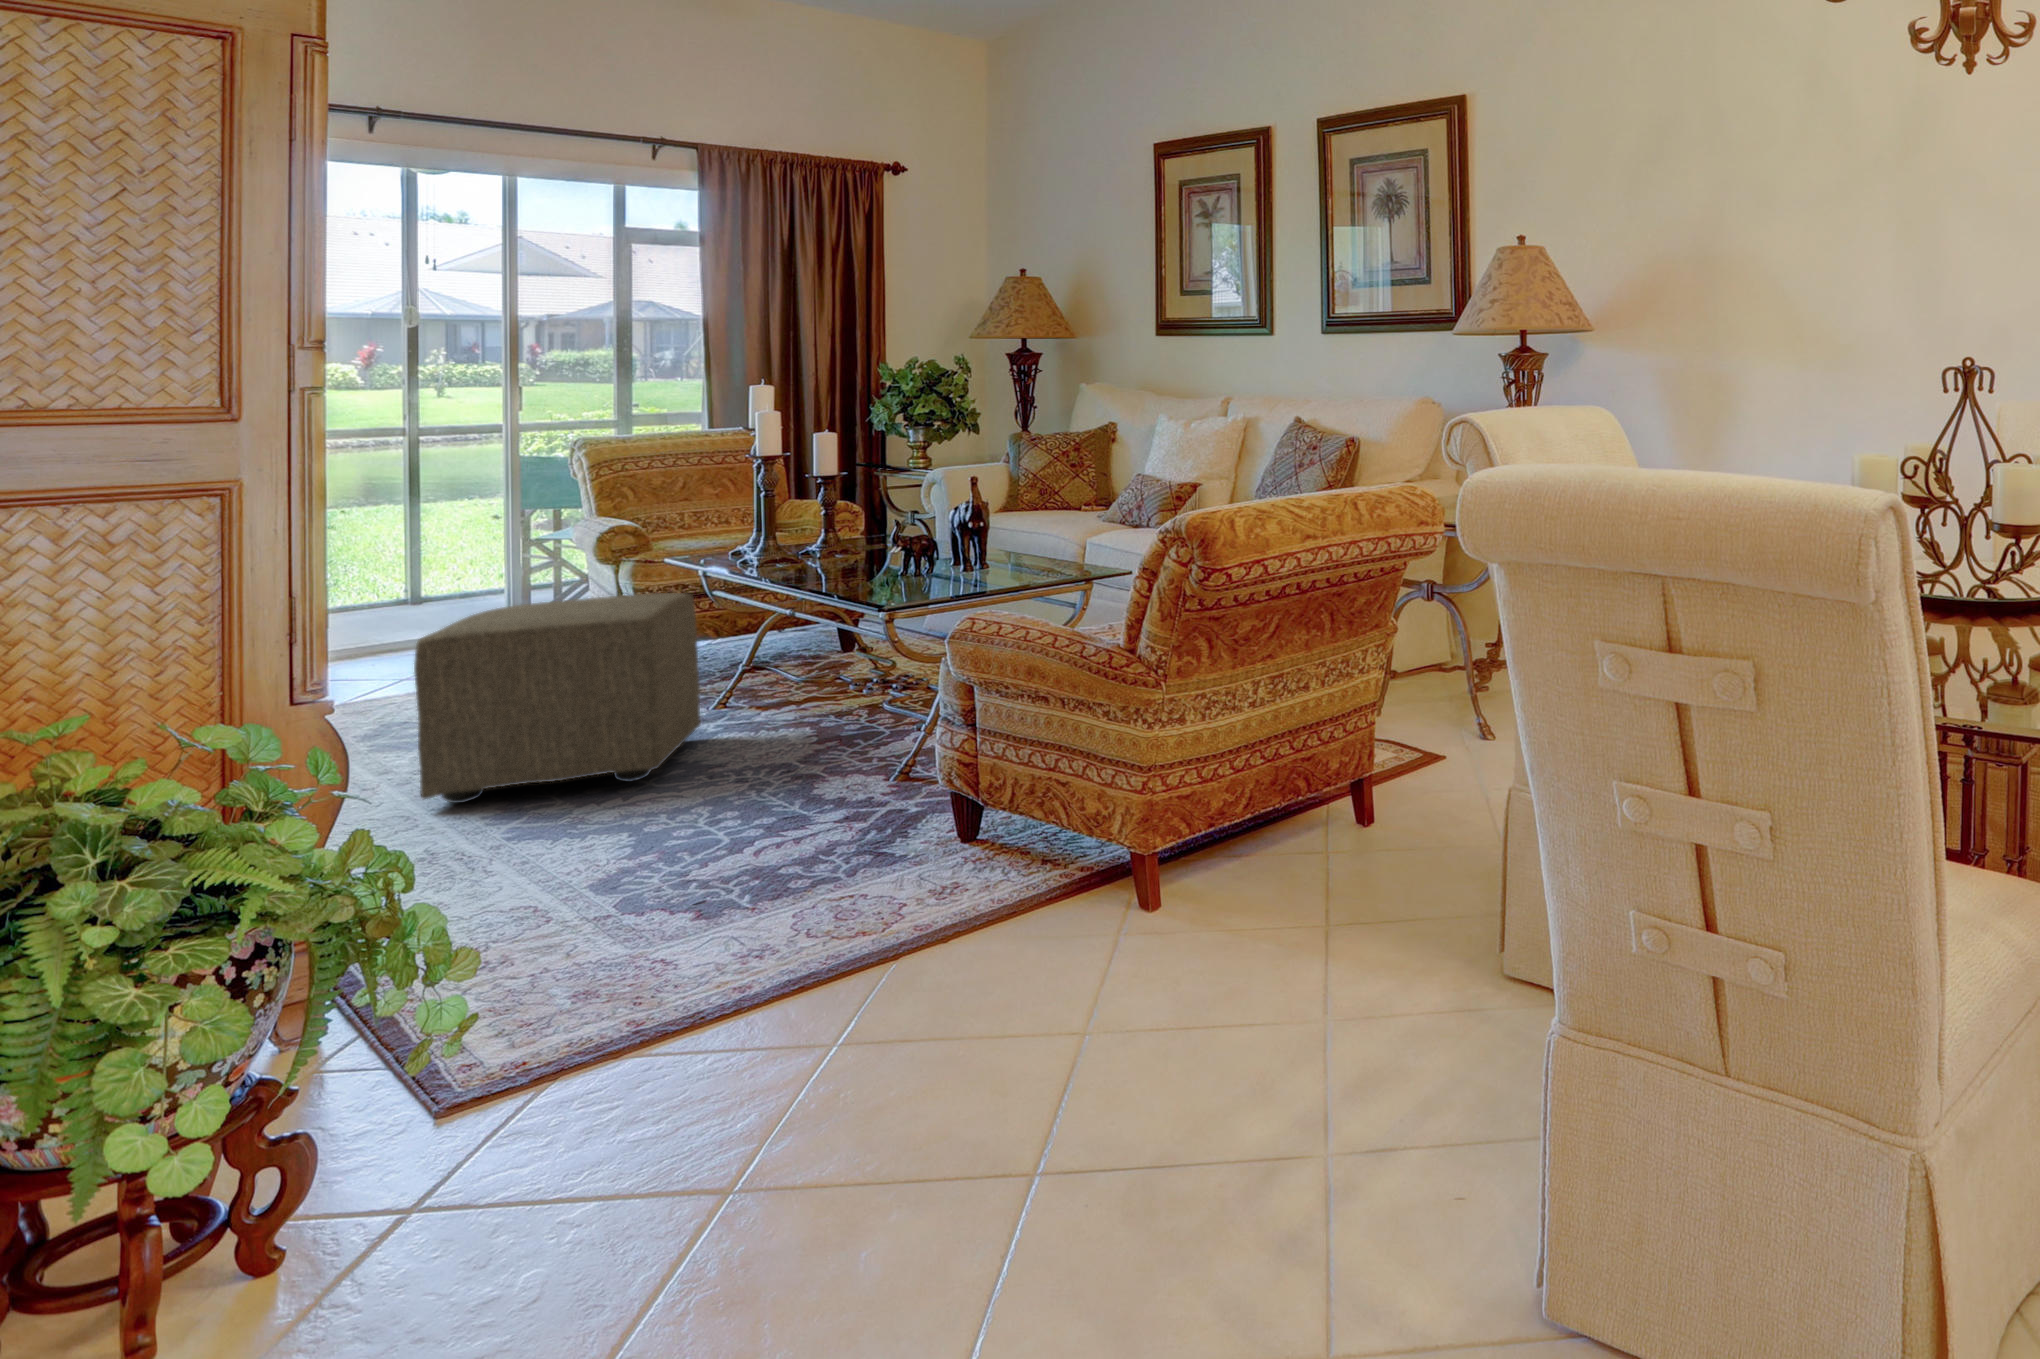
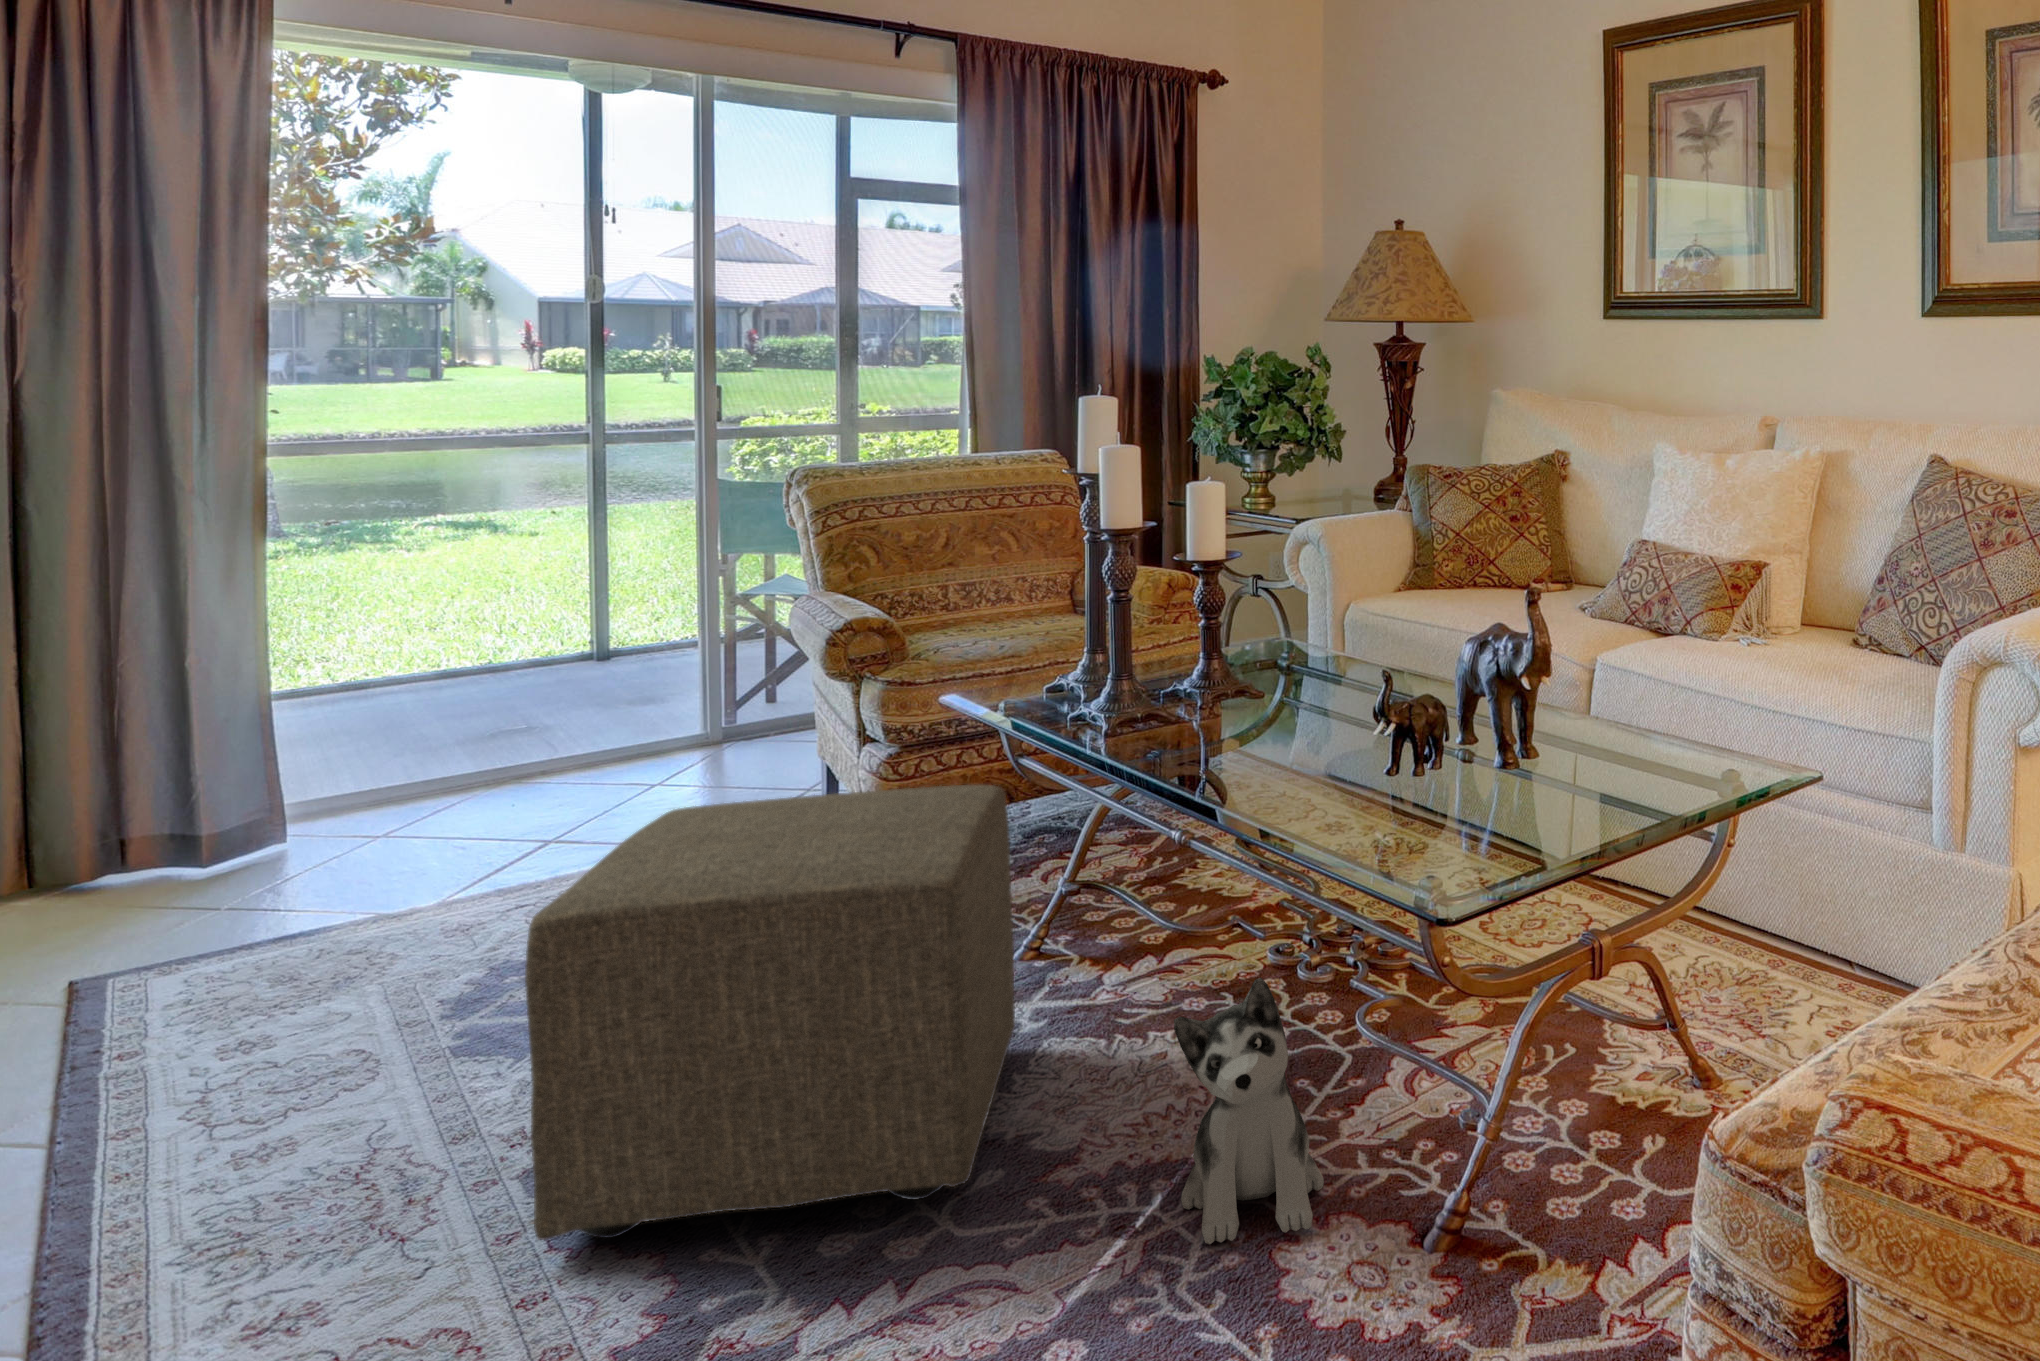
plush toy: none [770,663,855,788] -> present [1174,978,1324,1244]

